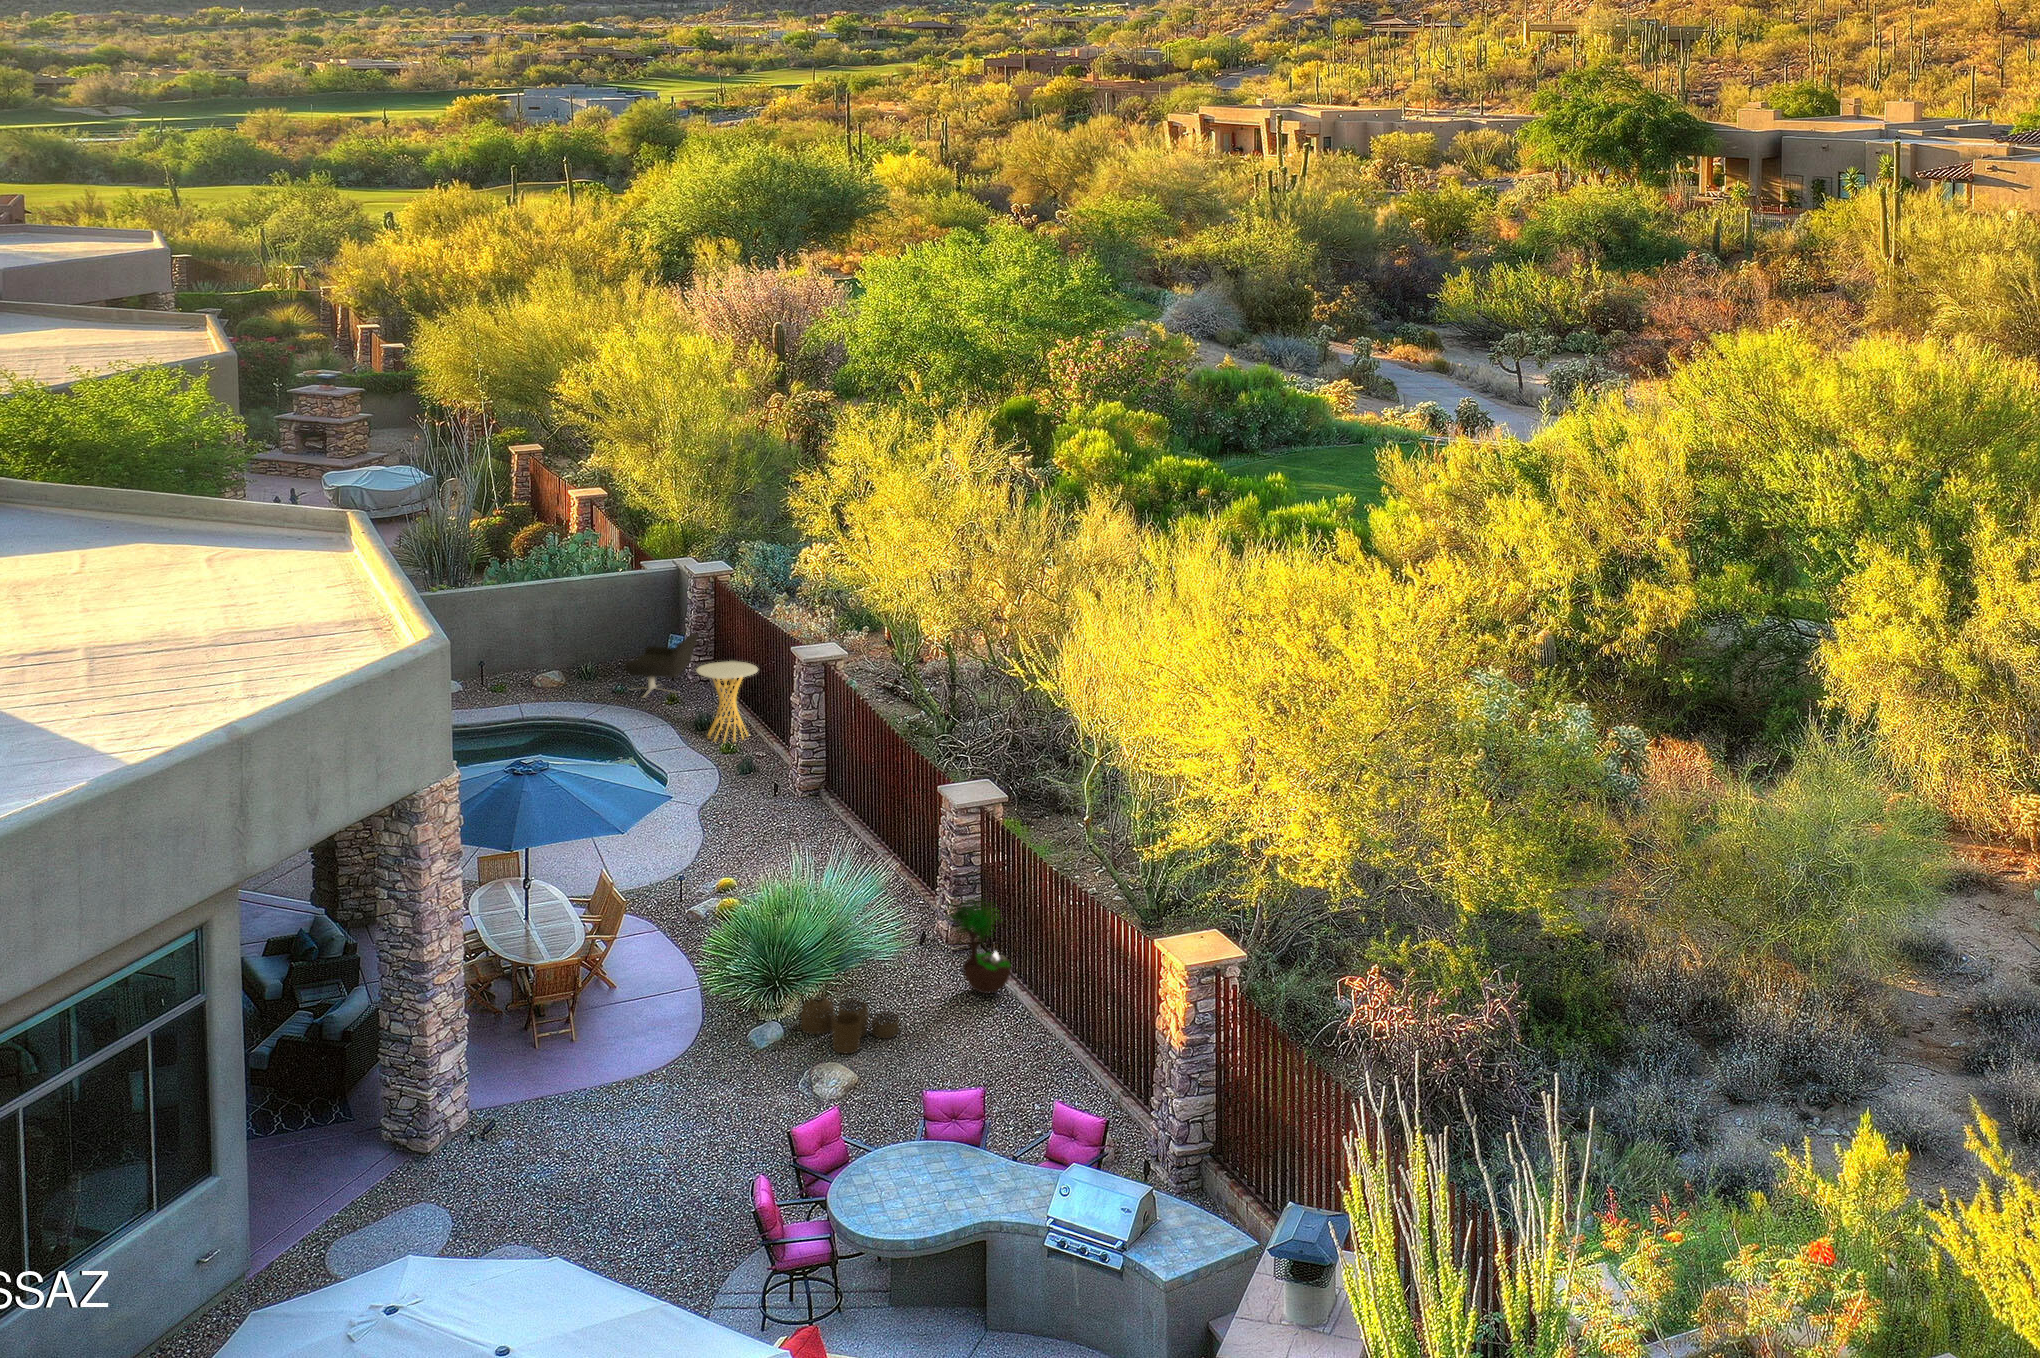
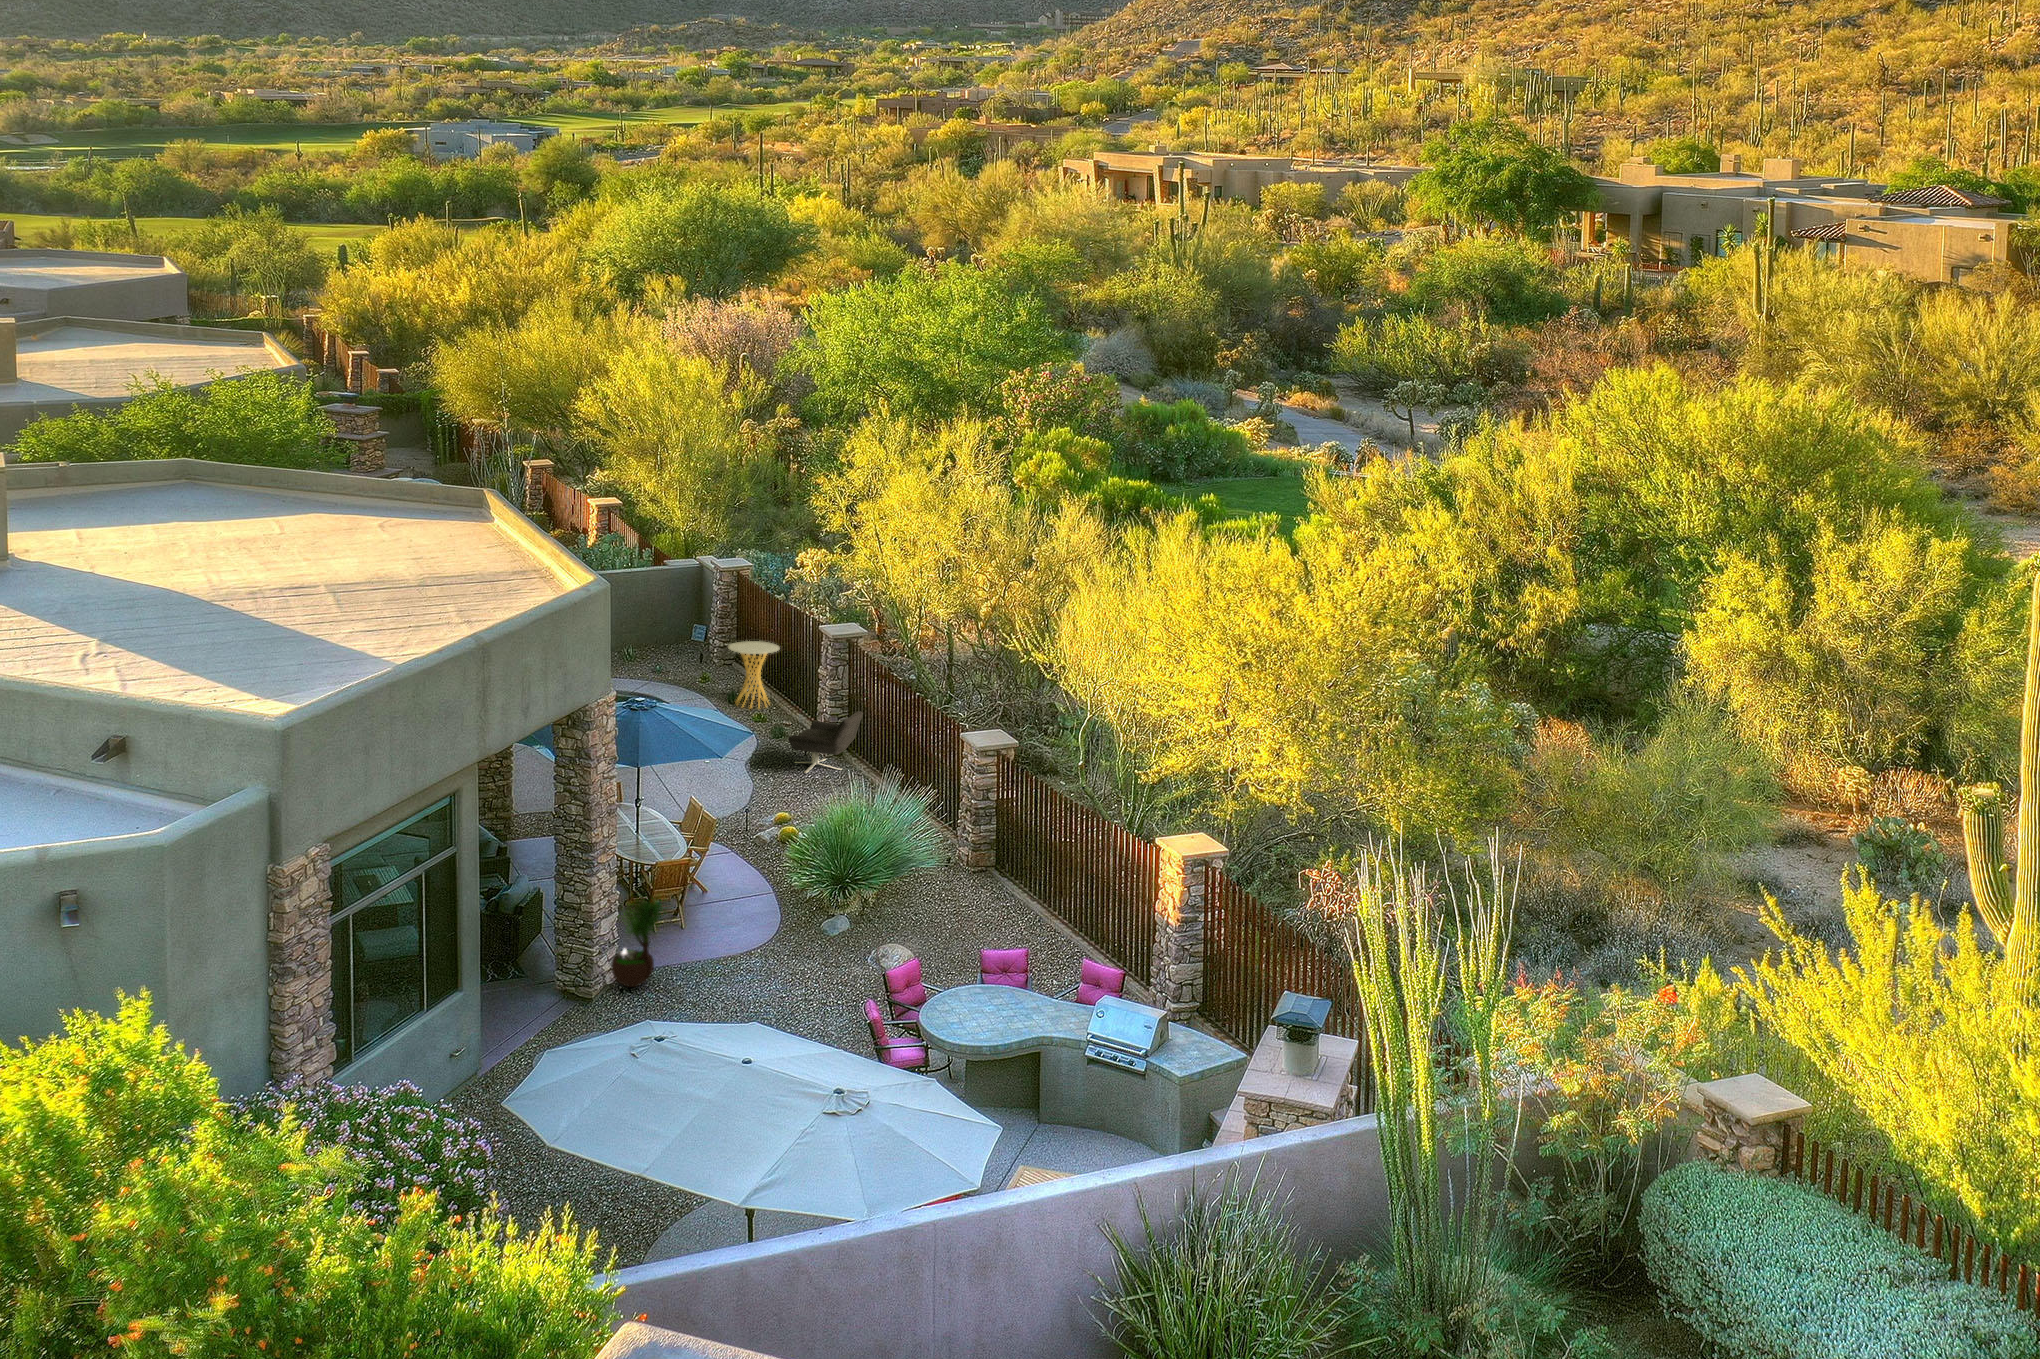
lounge chair: present [624,633,698,698] -> present [788,711,863,773]
potted tree: present [946,900,1011,993] -> present [611,897,665,987]
woven basket: present [801,996,899,1053] -> none [860,886,939,930]

